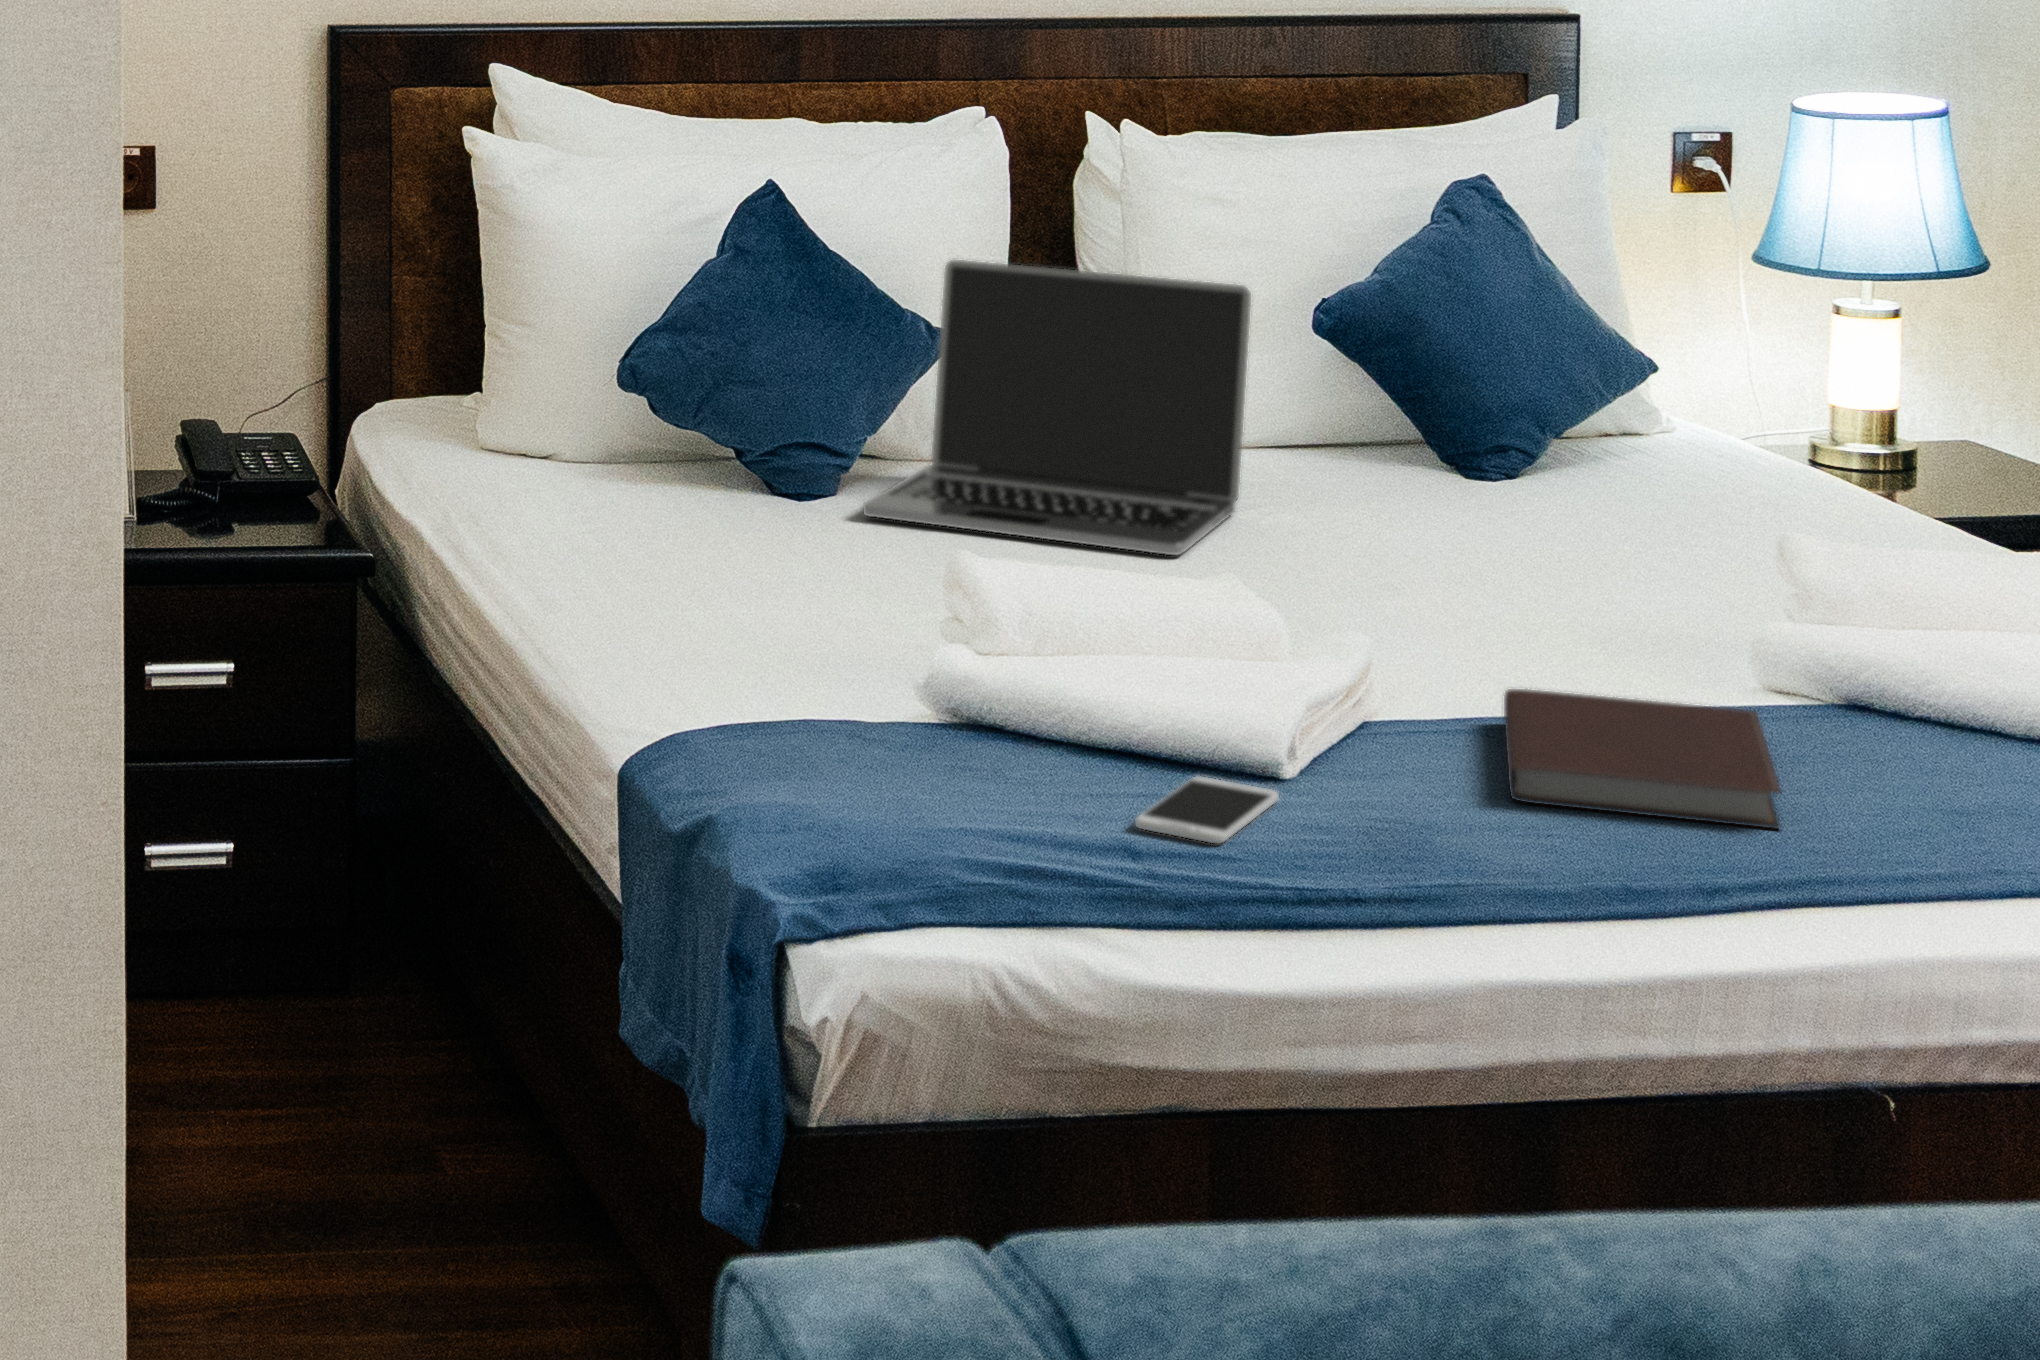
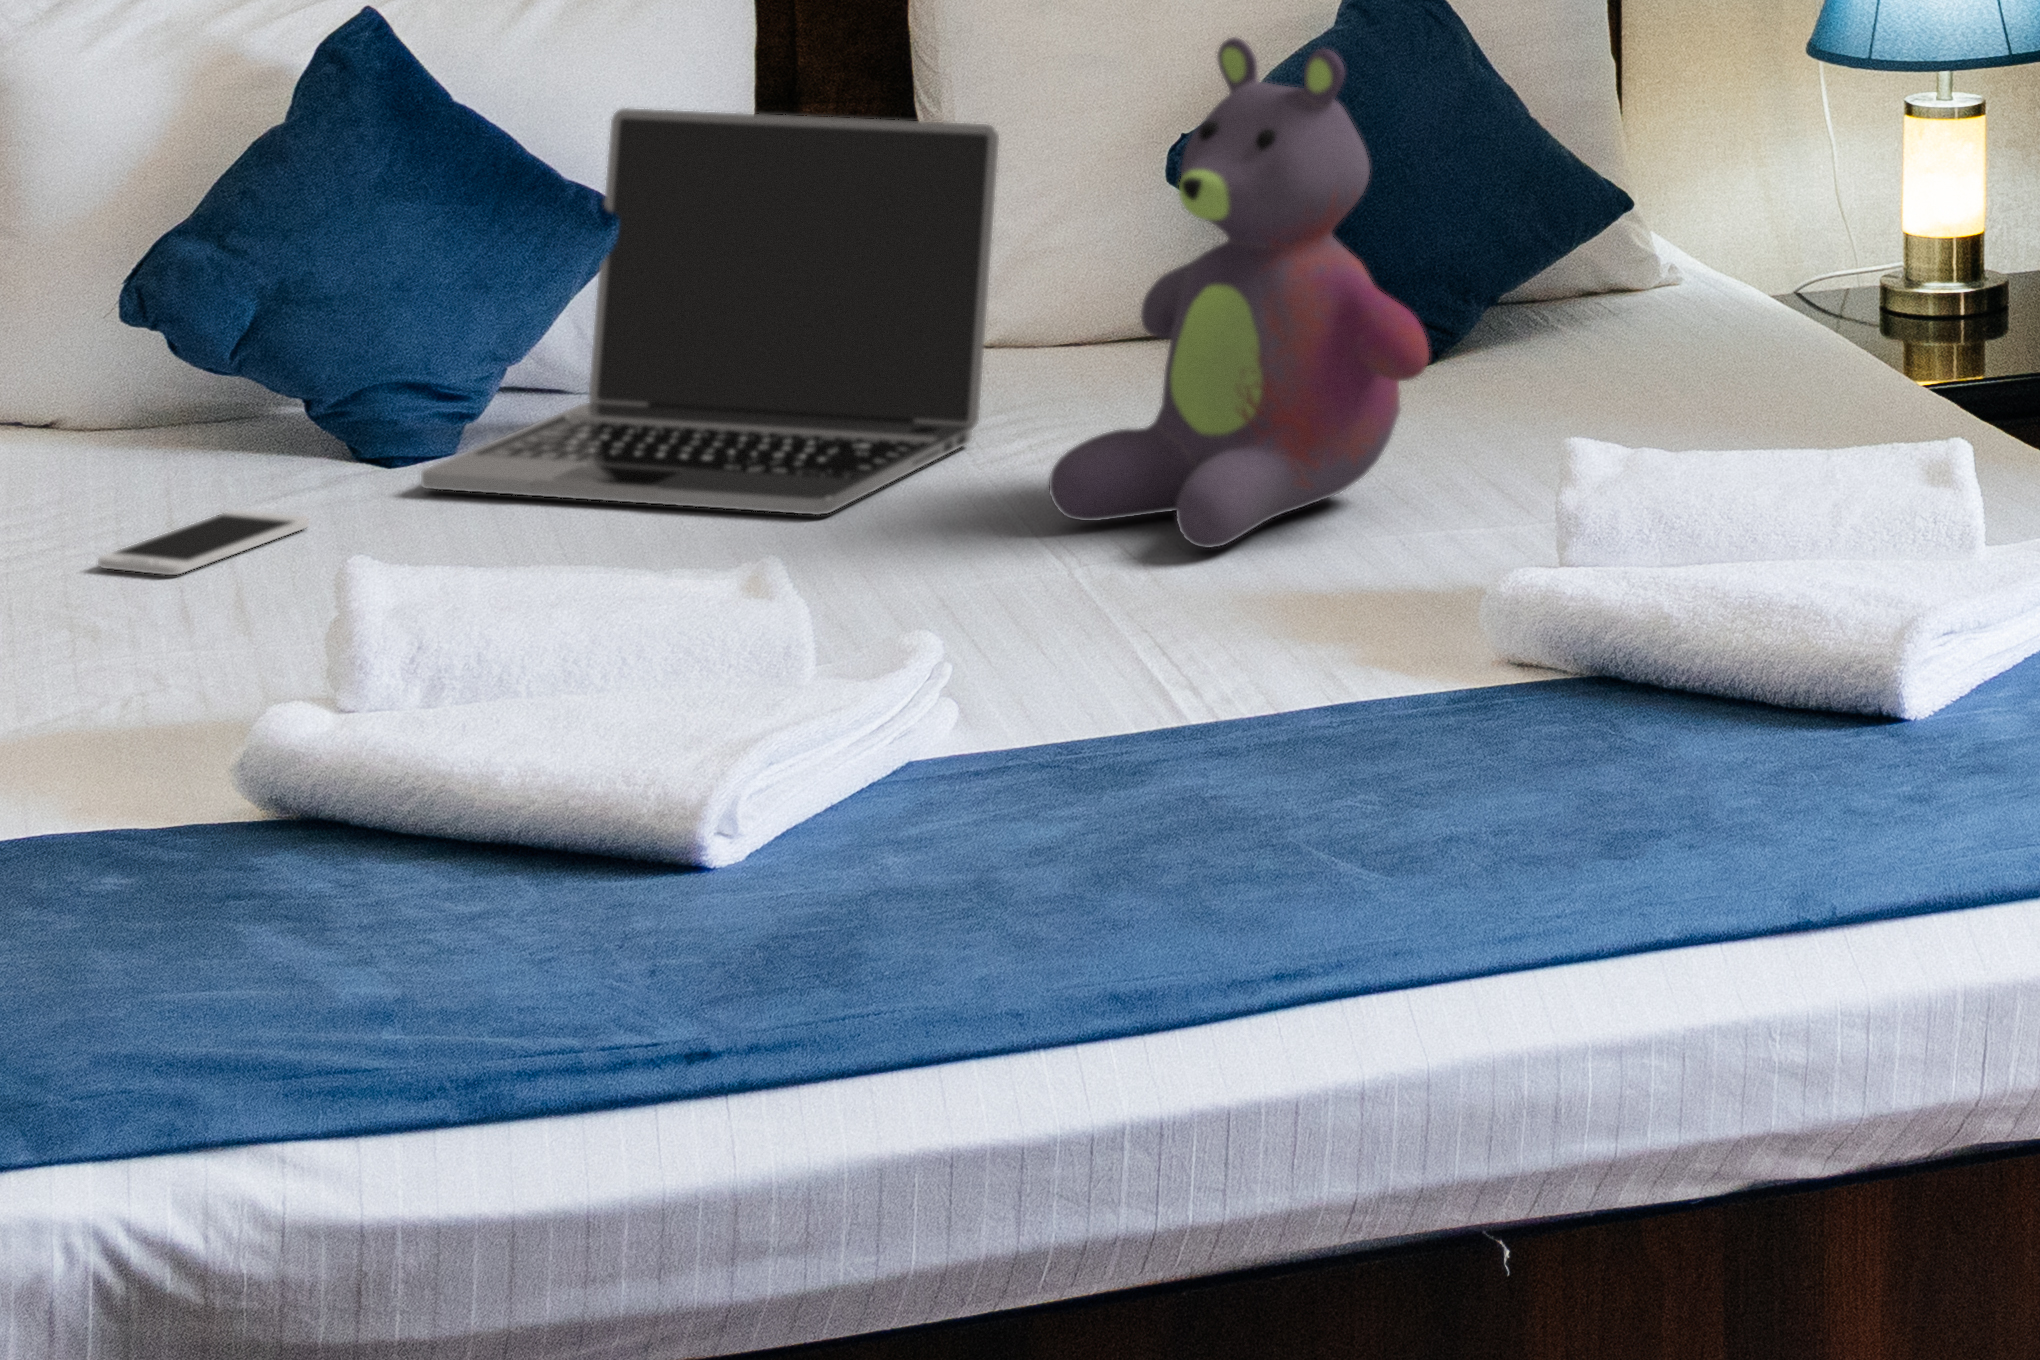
stuffed bear: none [1356,232,1656,601] -> present [1049,37,1429,548]
notebook: present [1504,689,1781,829] -> none [934,683,1363,862]
smartphone: present [1135,777,1279,843] -> present [98,510,309,575]

